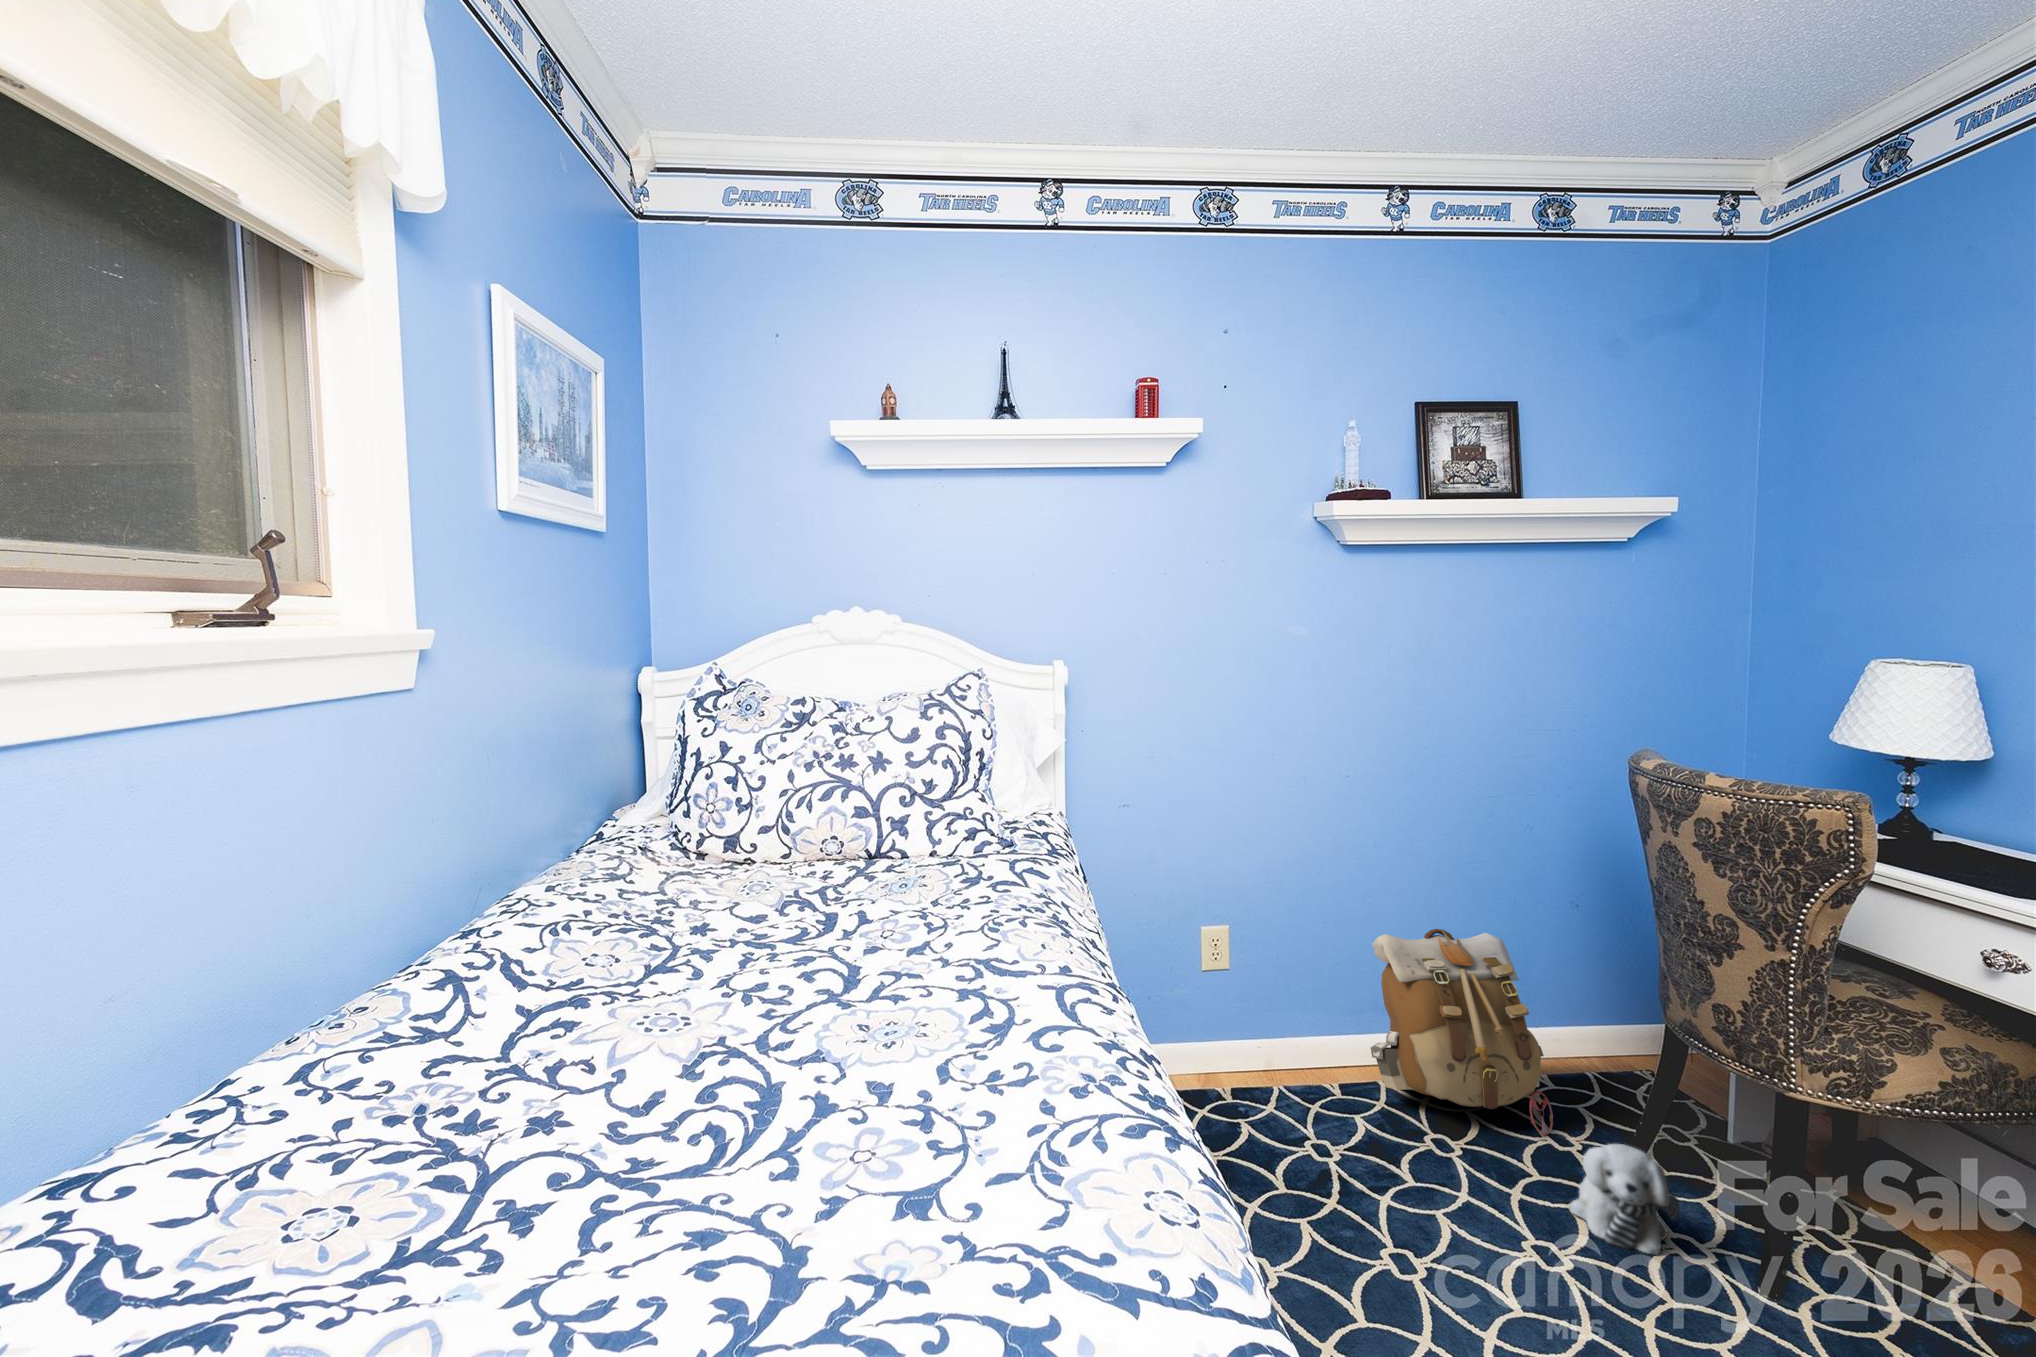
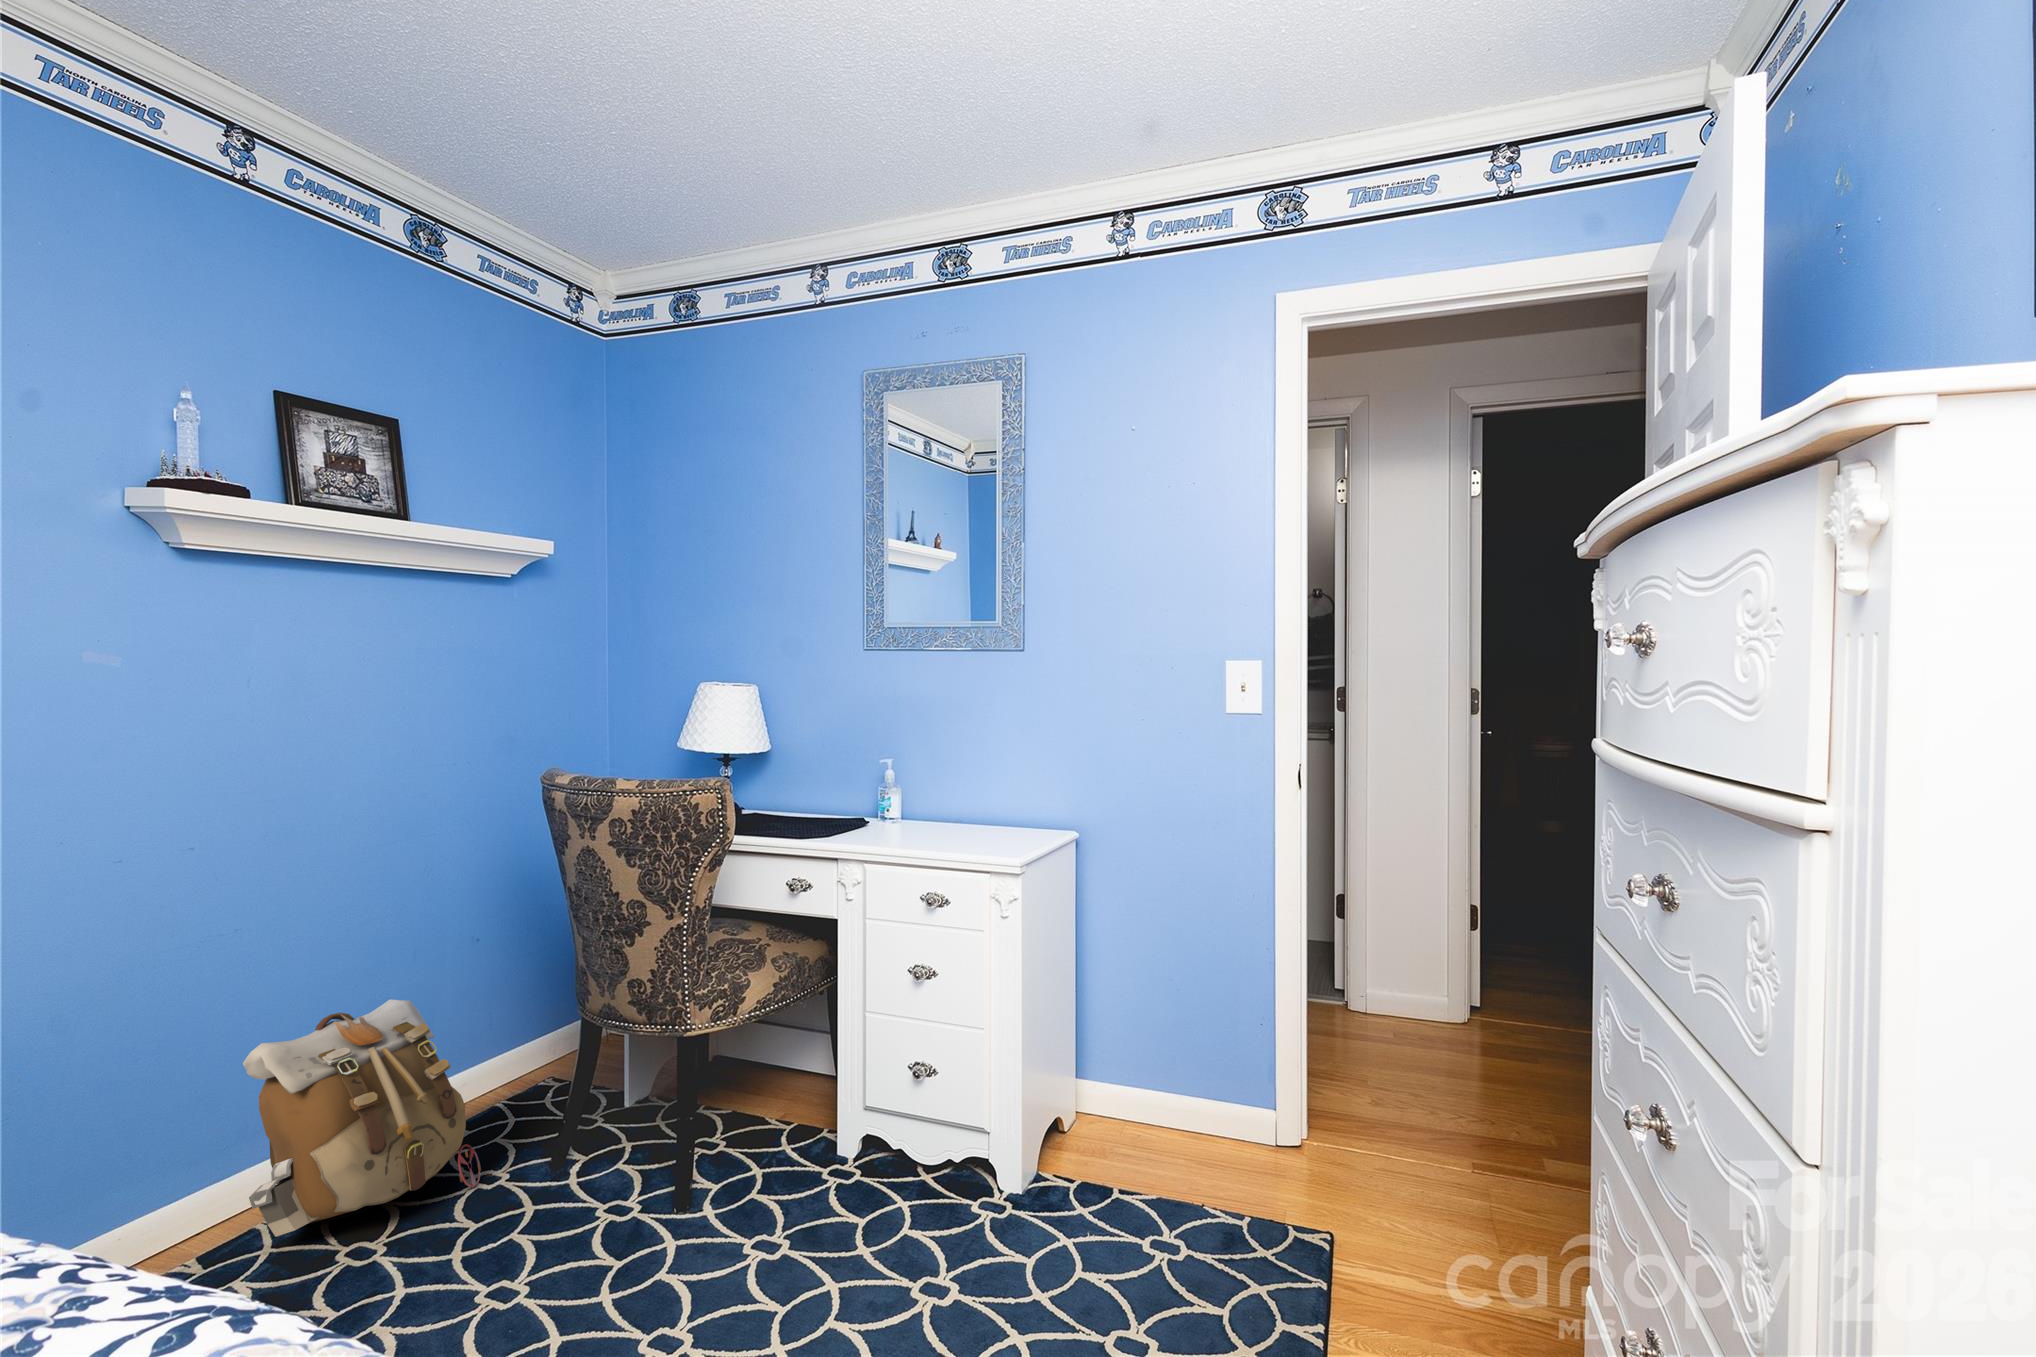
plush toy: present [1570,1144,1679,1255] -> none [518,1142,612,1248]

